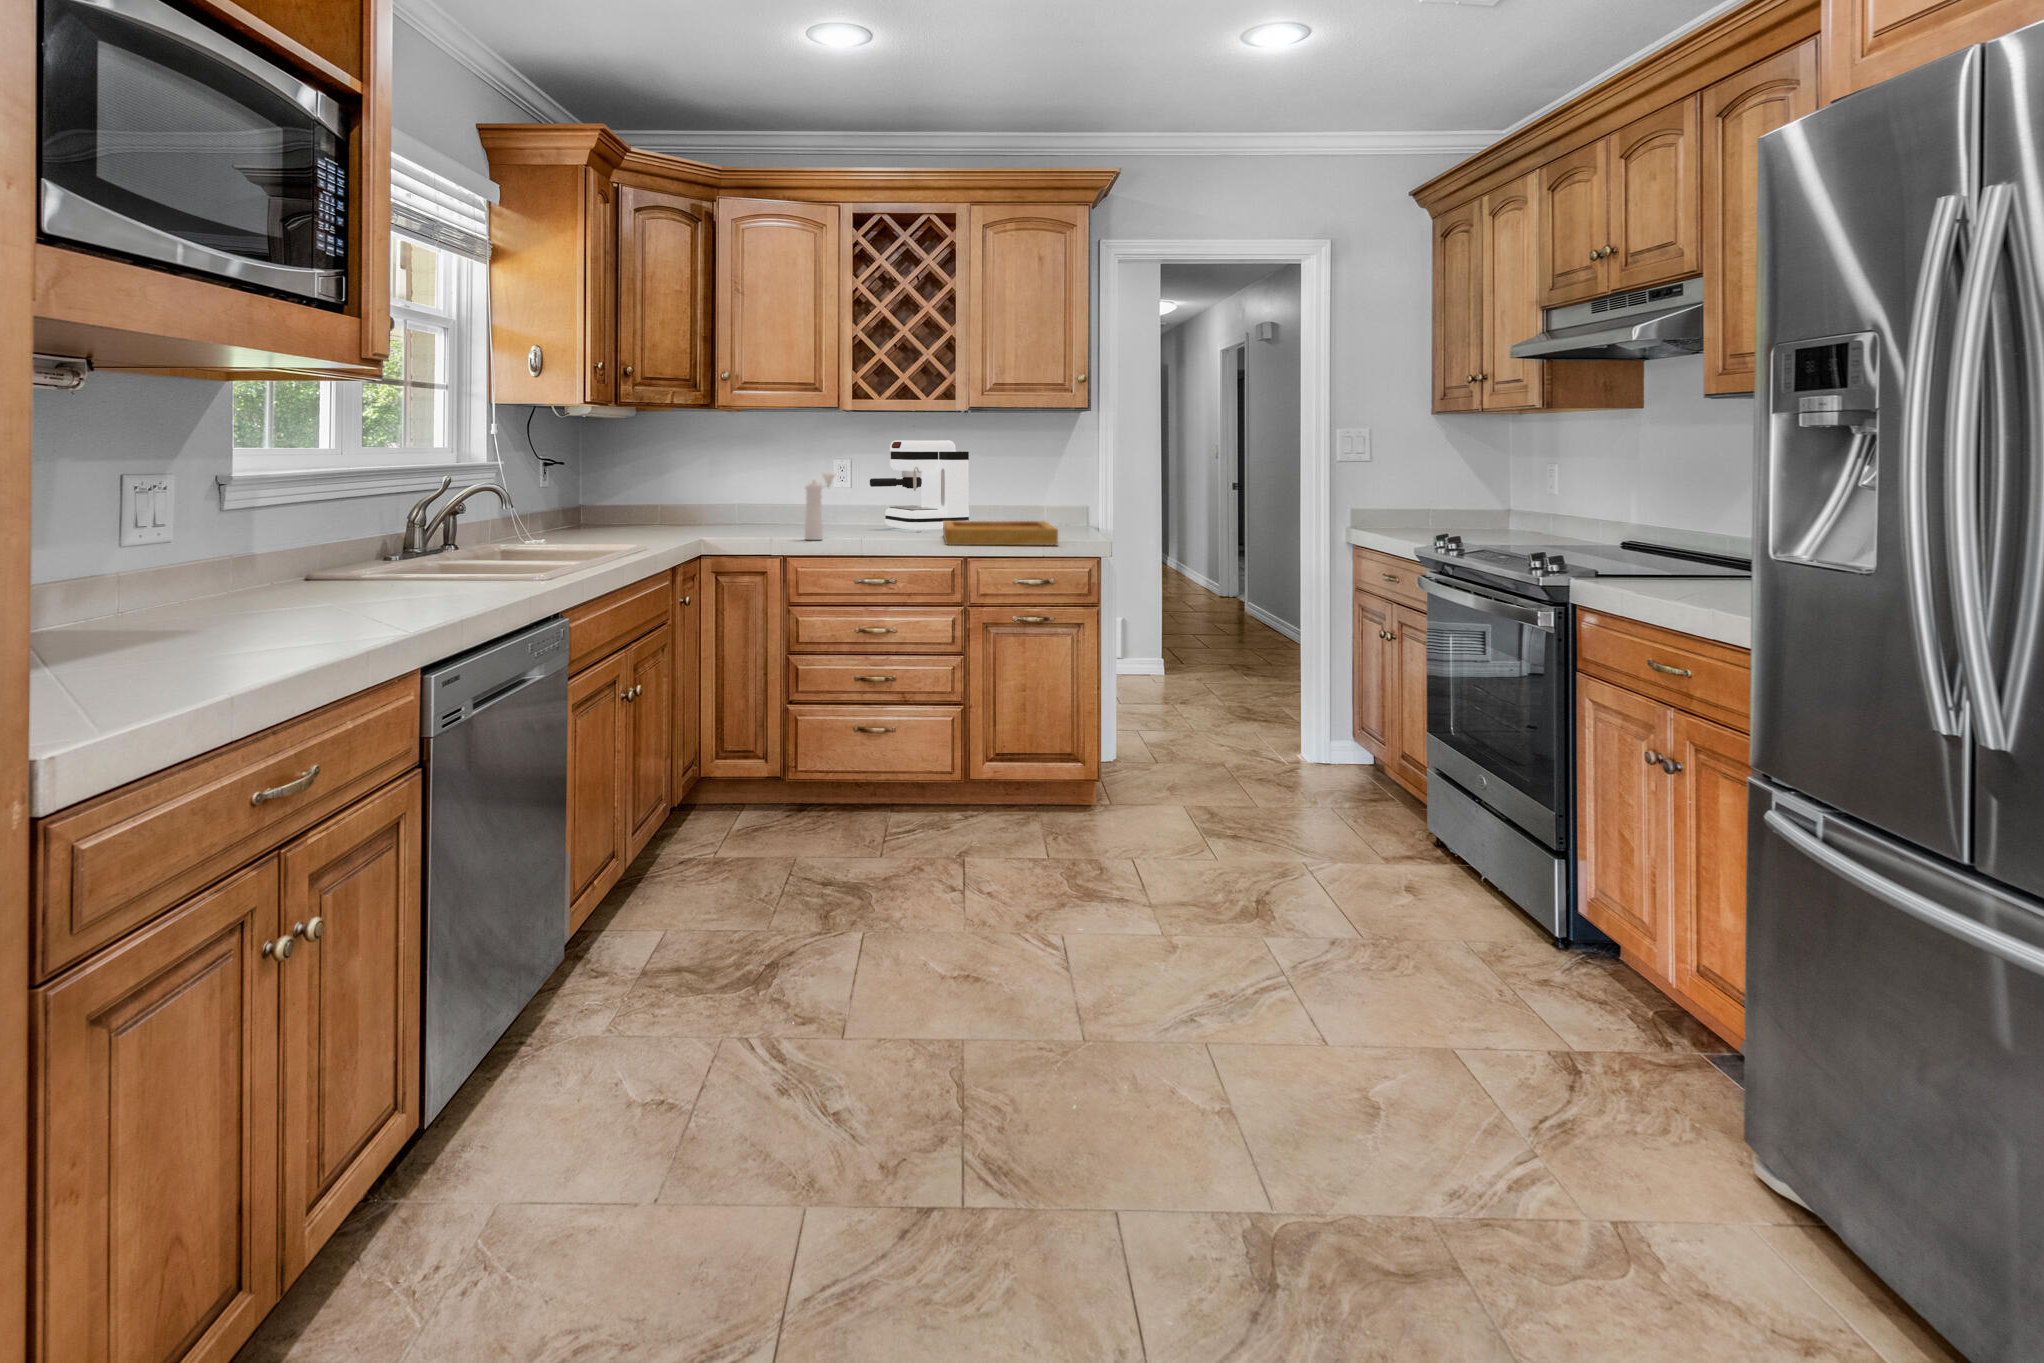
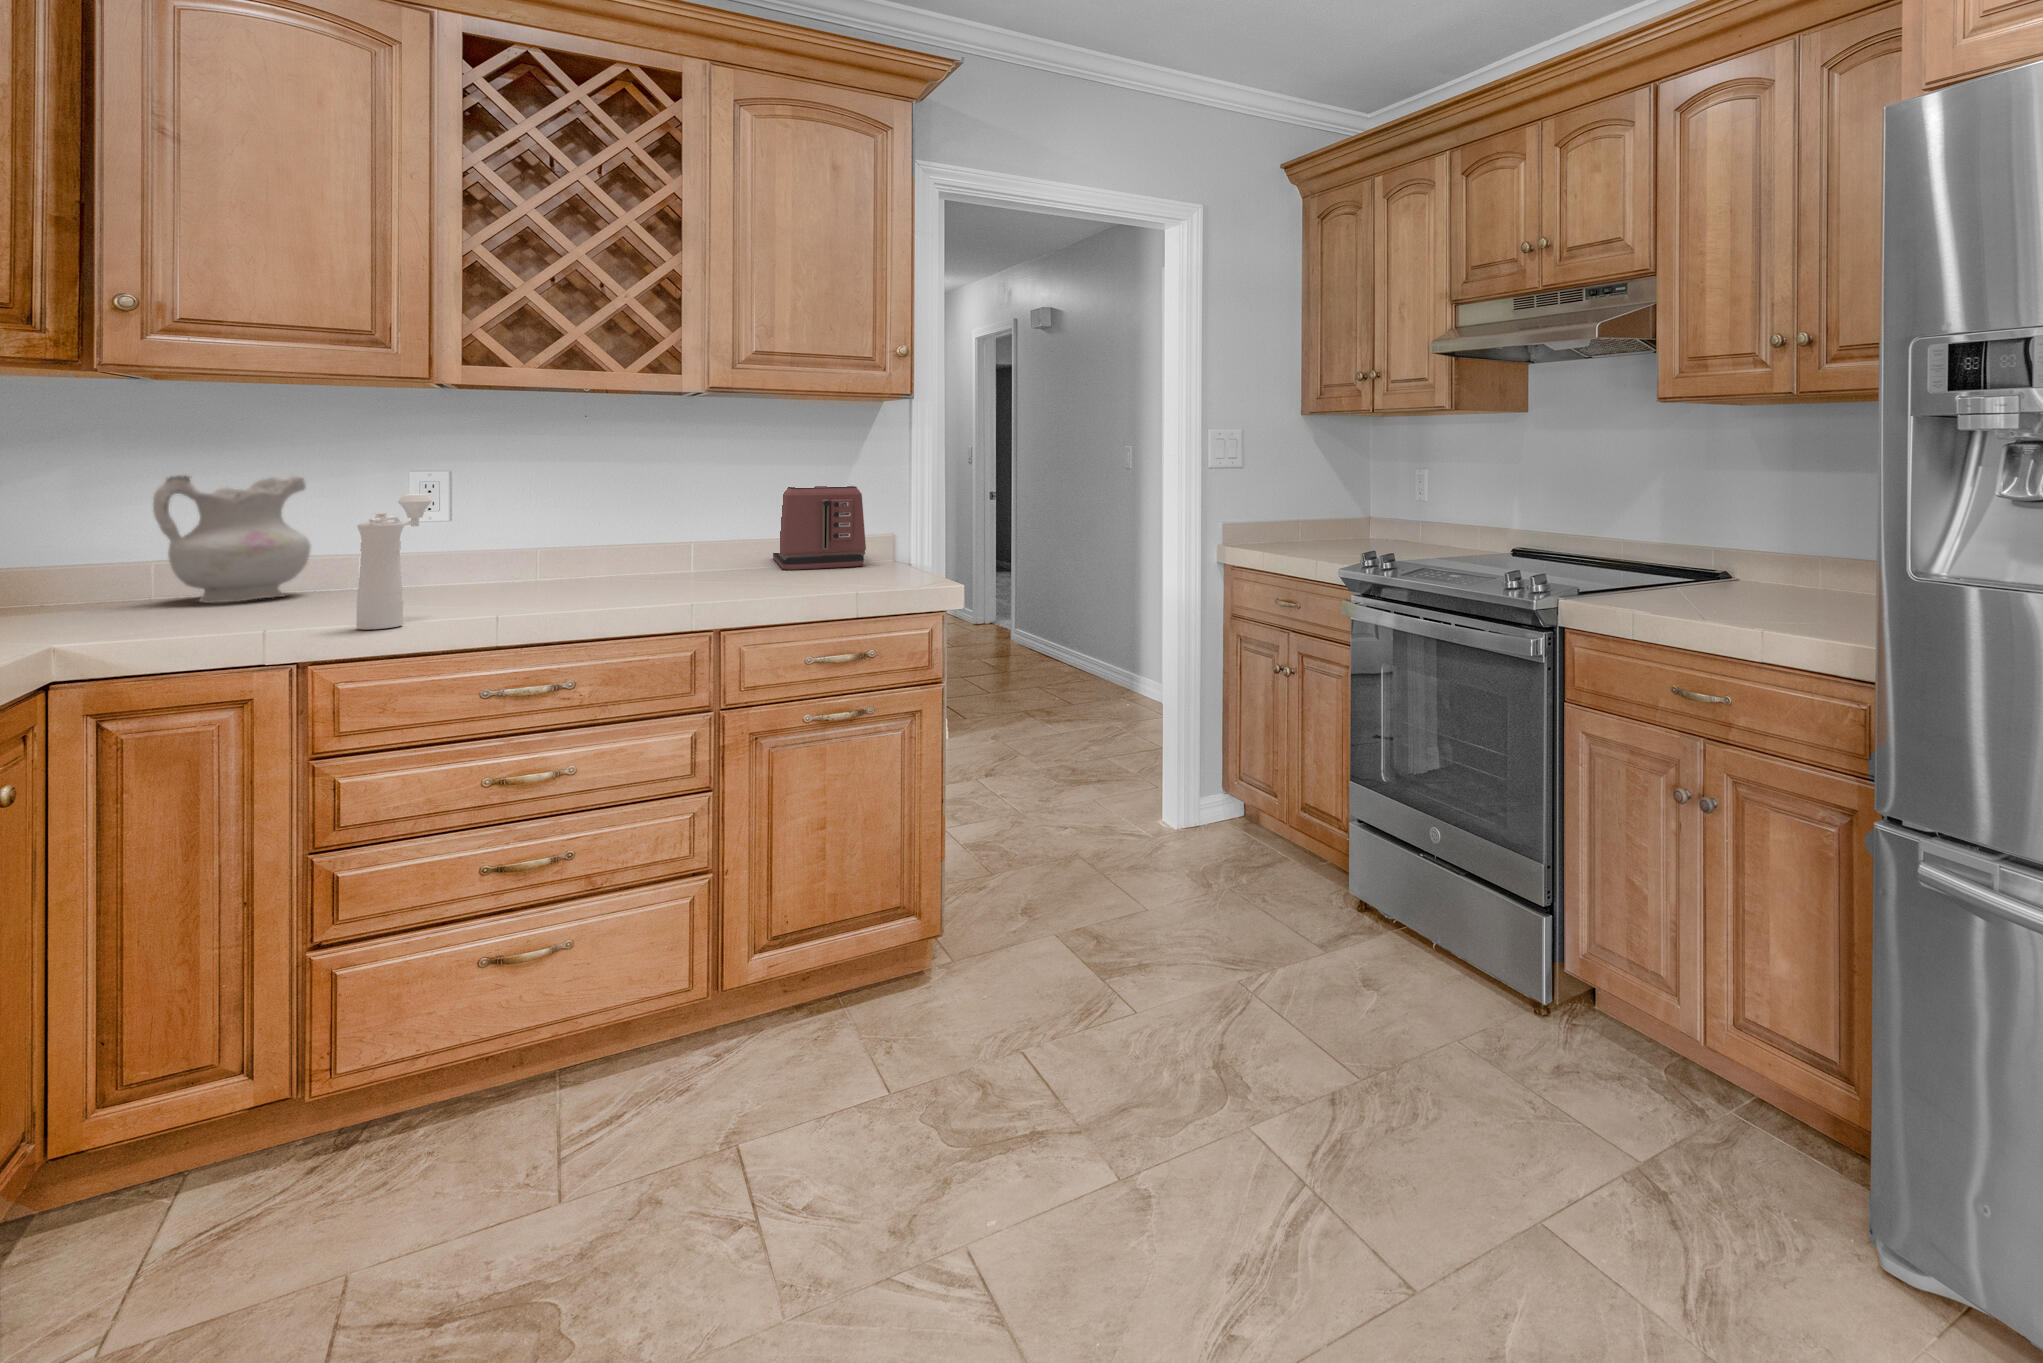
coffee maker: present [870,440,969,532] -> none [501,436,703,589]
ceramic pitcher: none [734,460,792,527] -> present [153,475,310,603]
toaster: none [1016,473,1068,530] -> present [773,486,866,570]
tray: present [943,521,1058,545] -> none [663,559,888,616]

